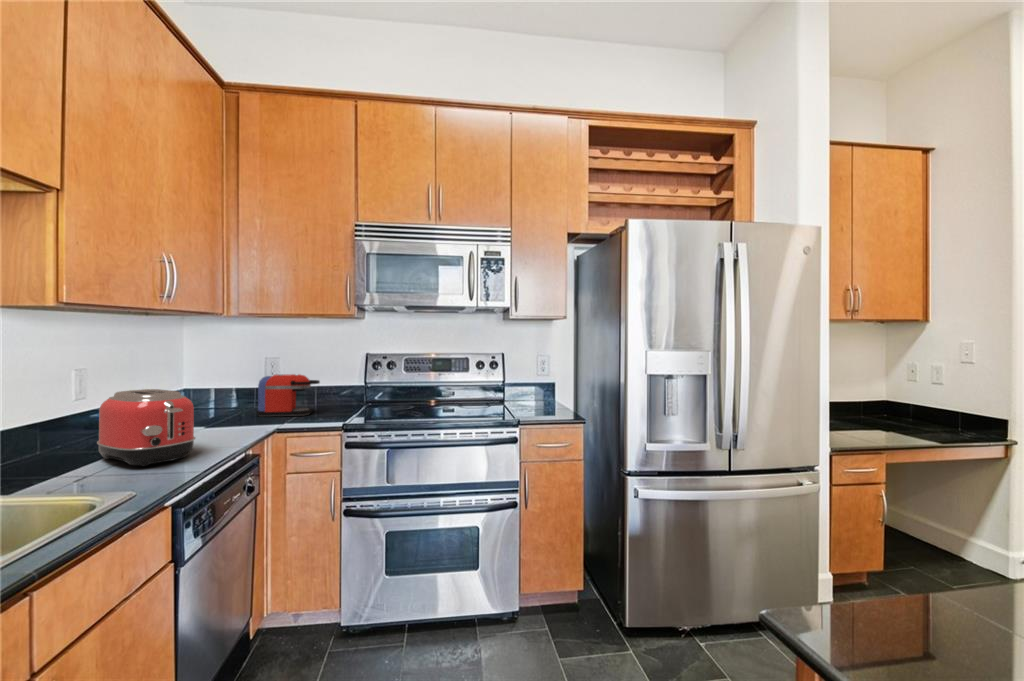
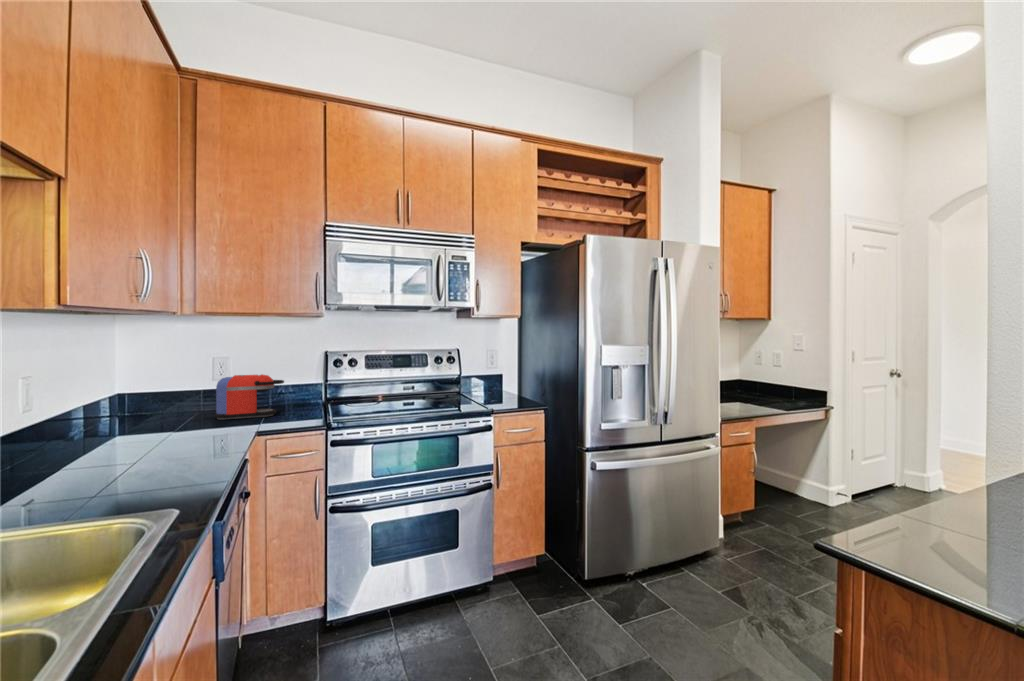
toaster: present [97,389,195,466] -> none [75,393,194,475]

